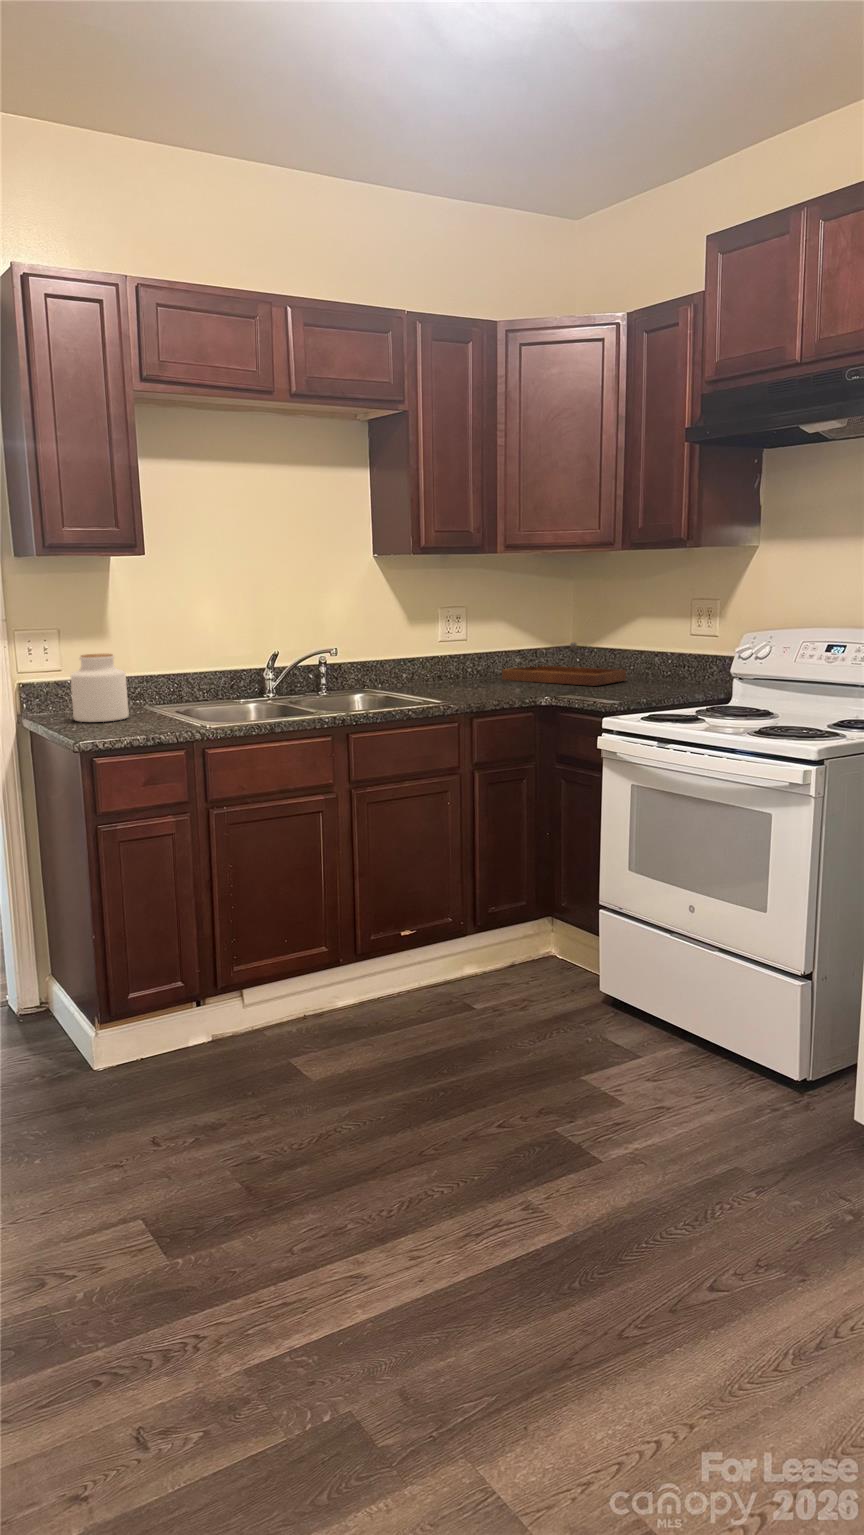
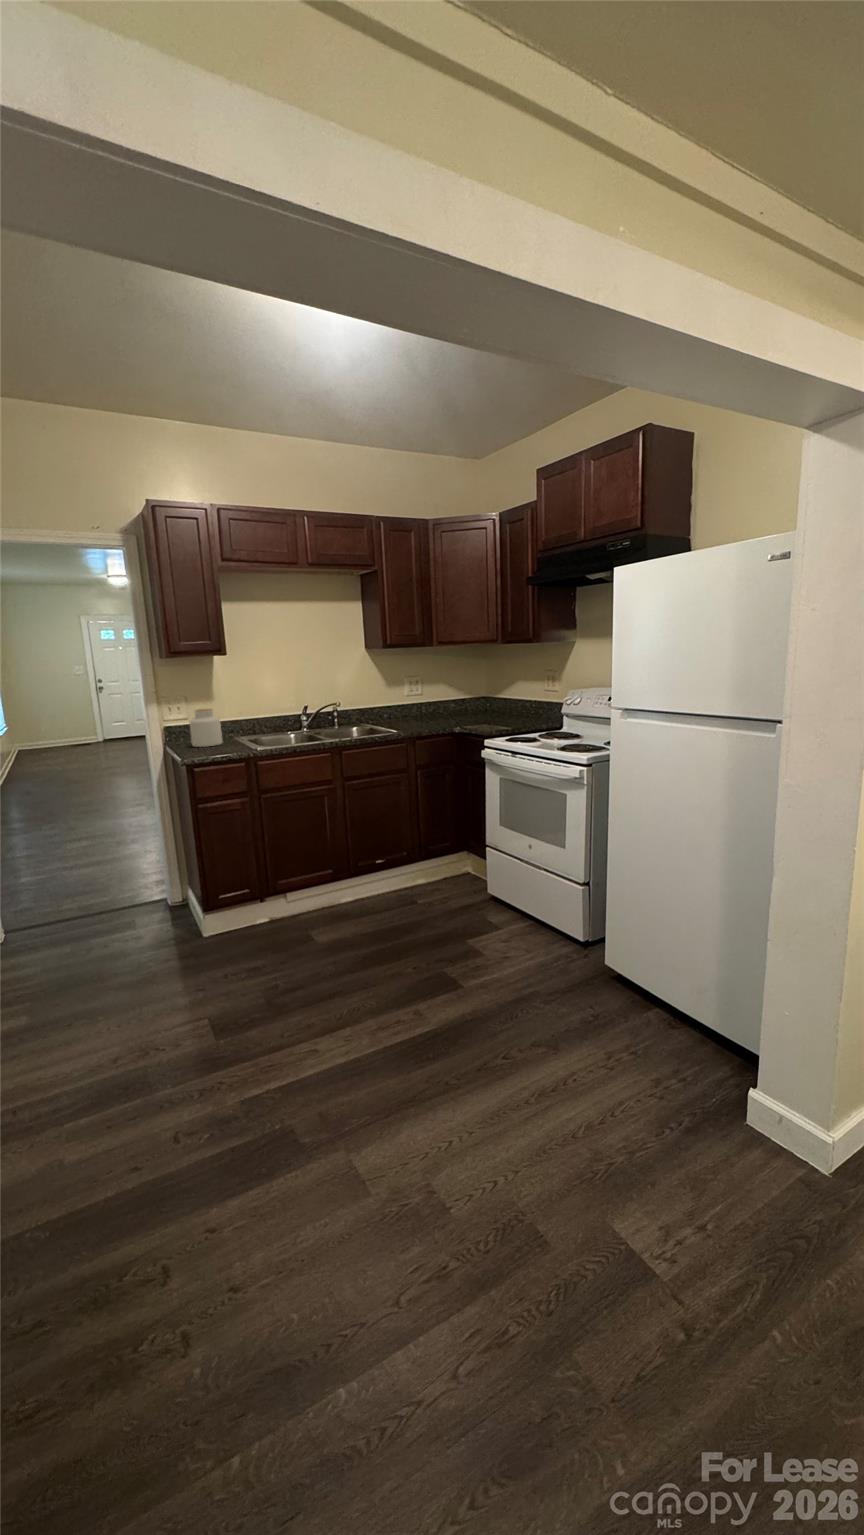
tray: present [502,642,626,686] -> none [442,695,510,720]

